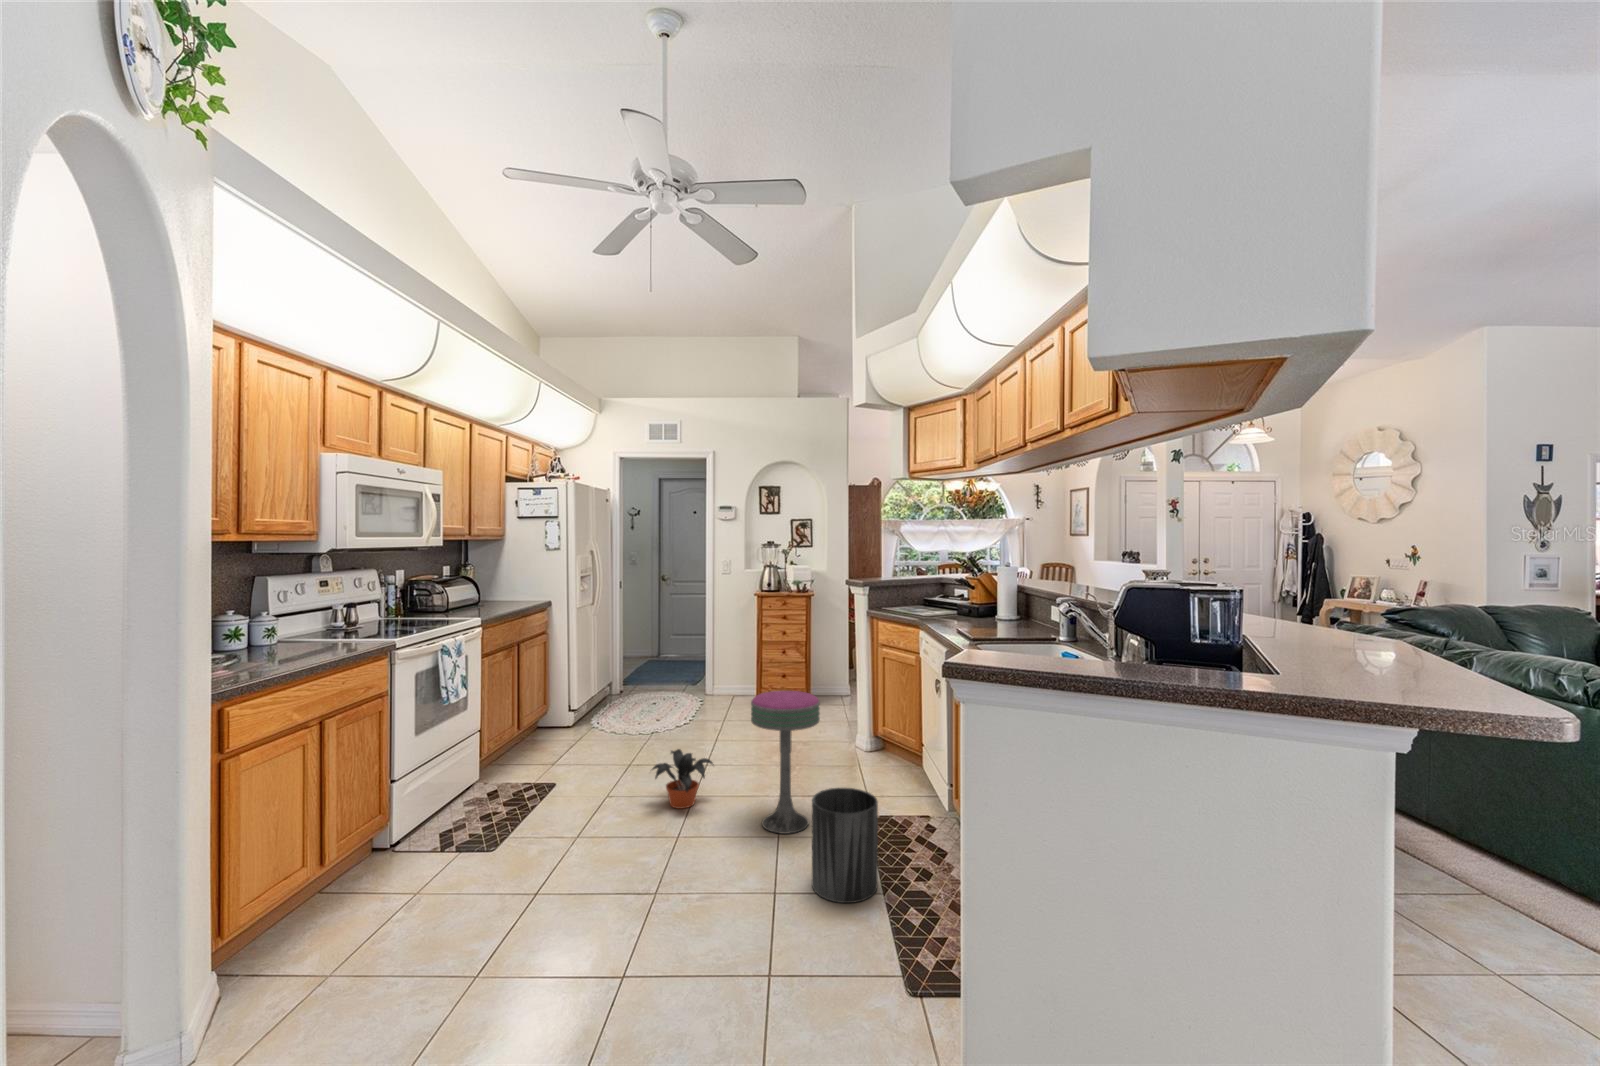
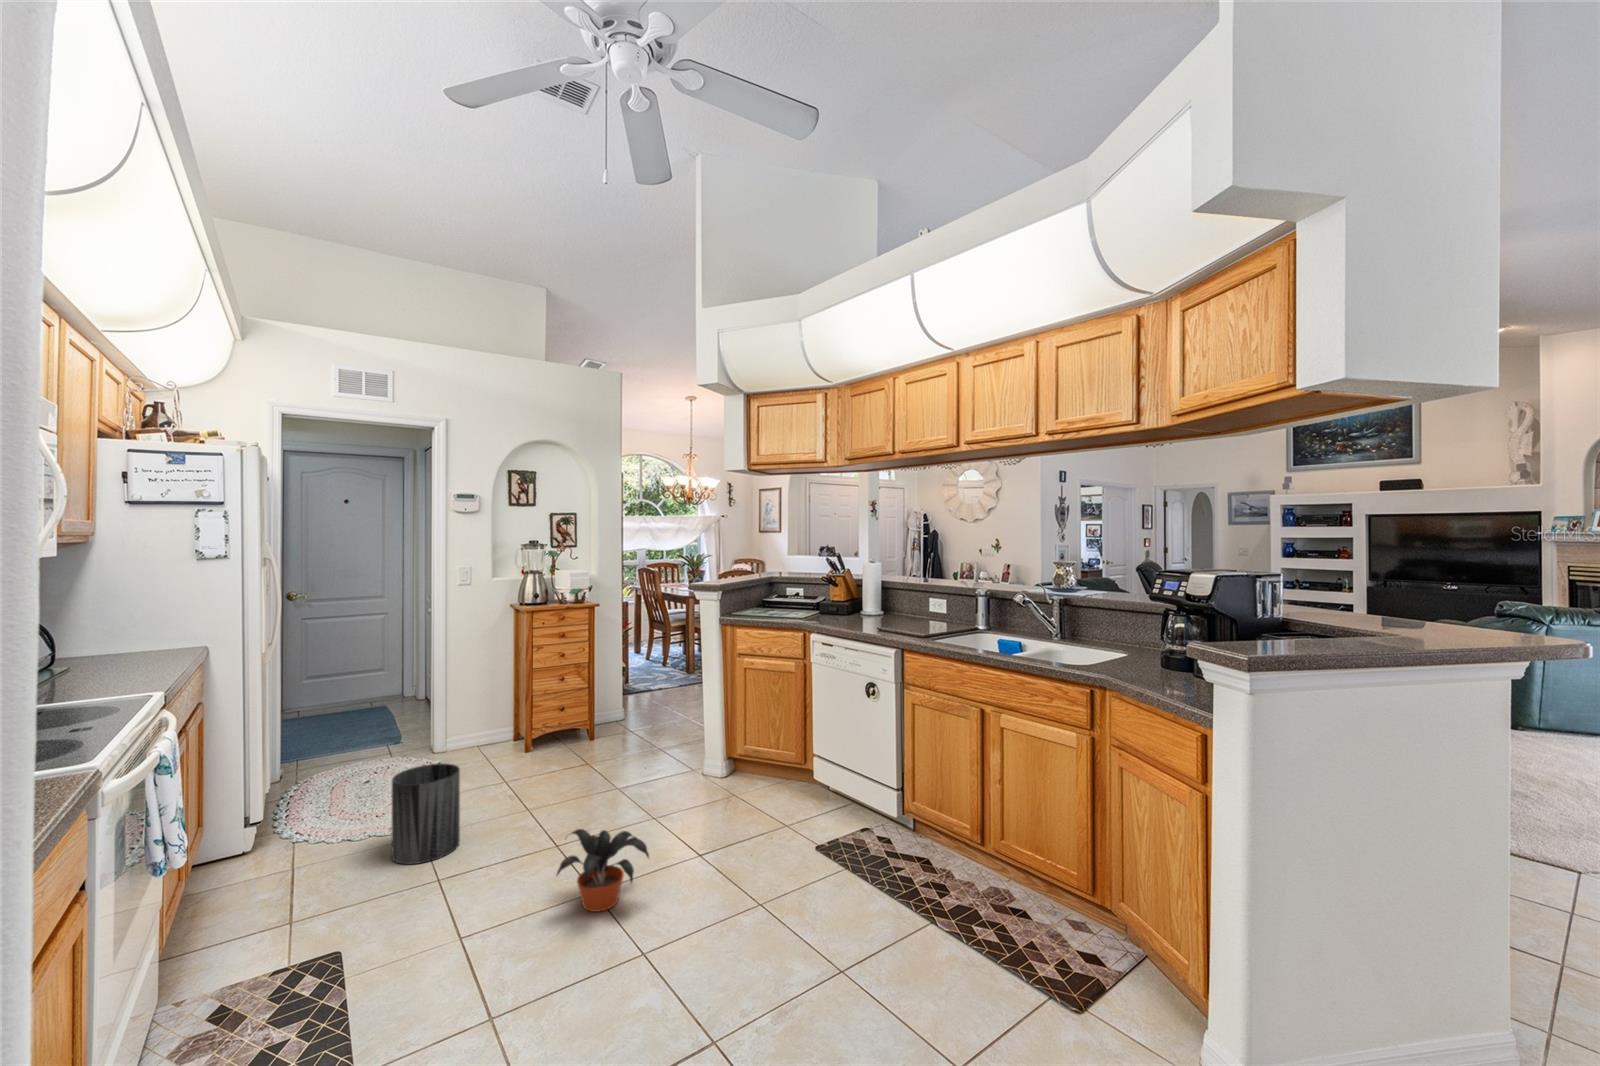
bar stool: present [751,691,820,834] -> none [714,719,797,896]
trash can: present [812,788,878,903] -> present [392,763,460,864]

